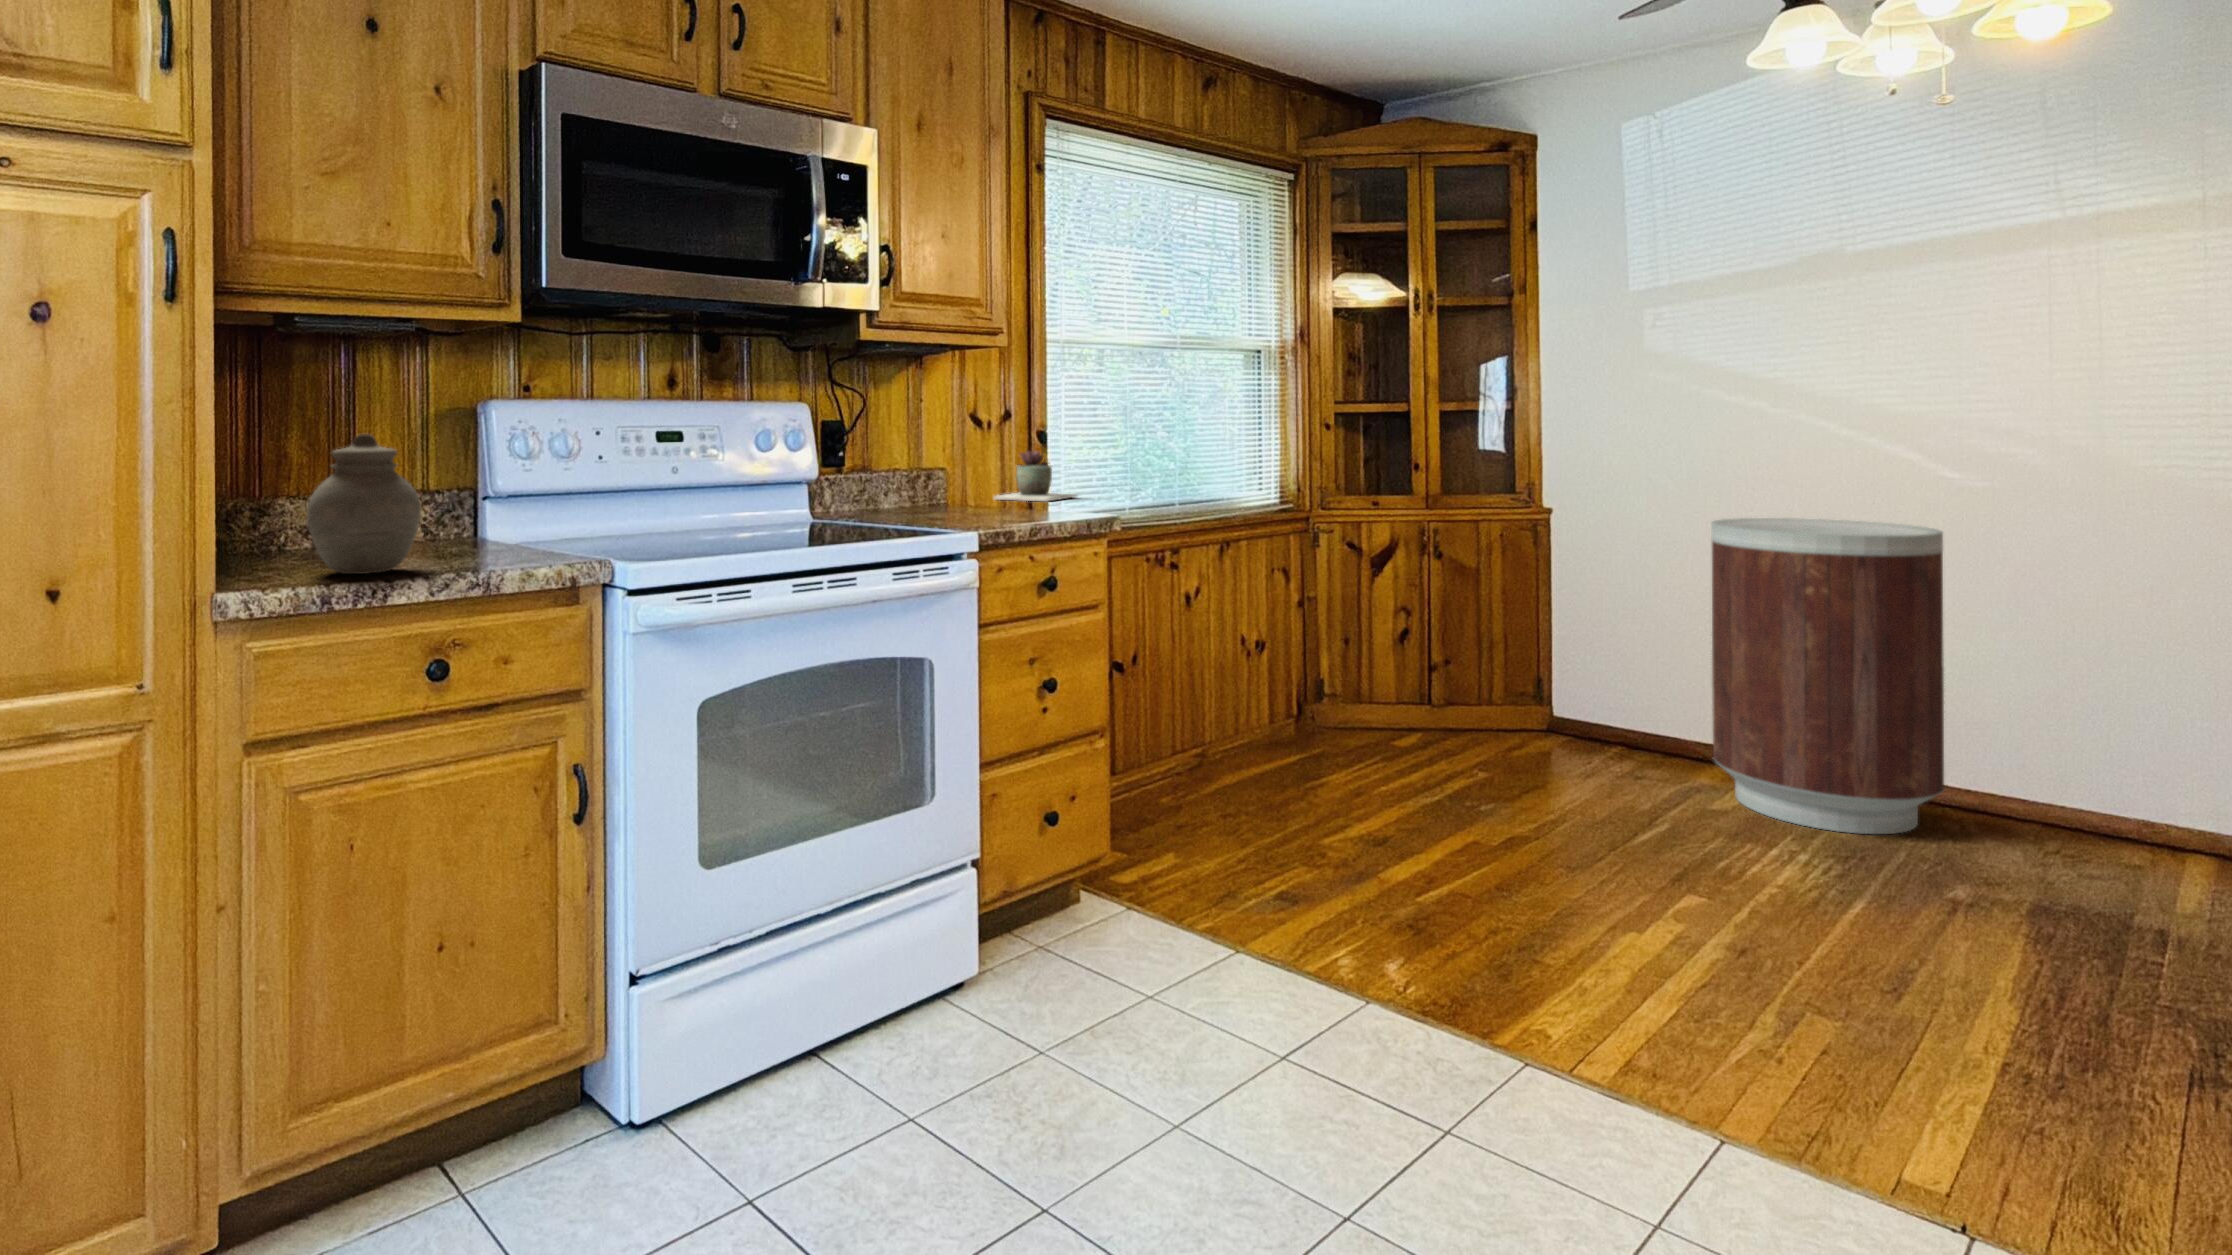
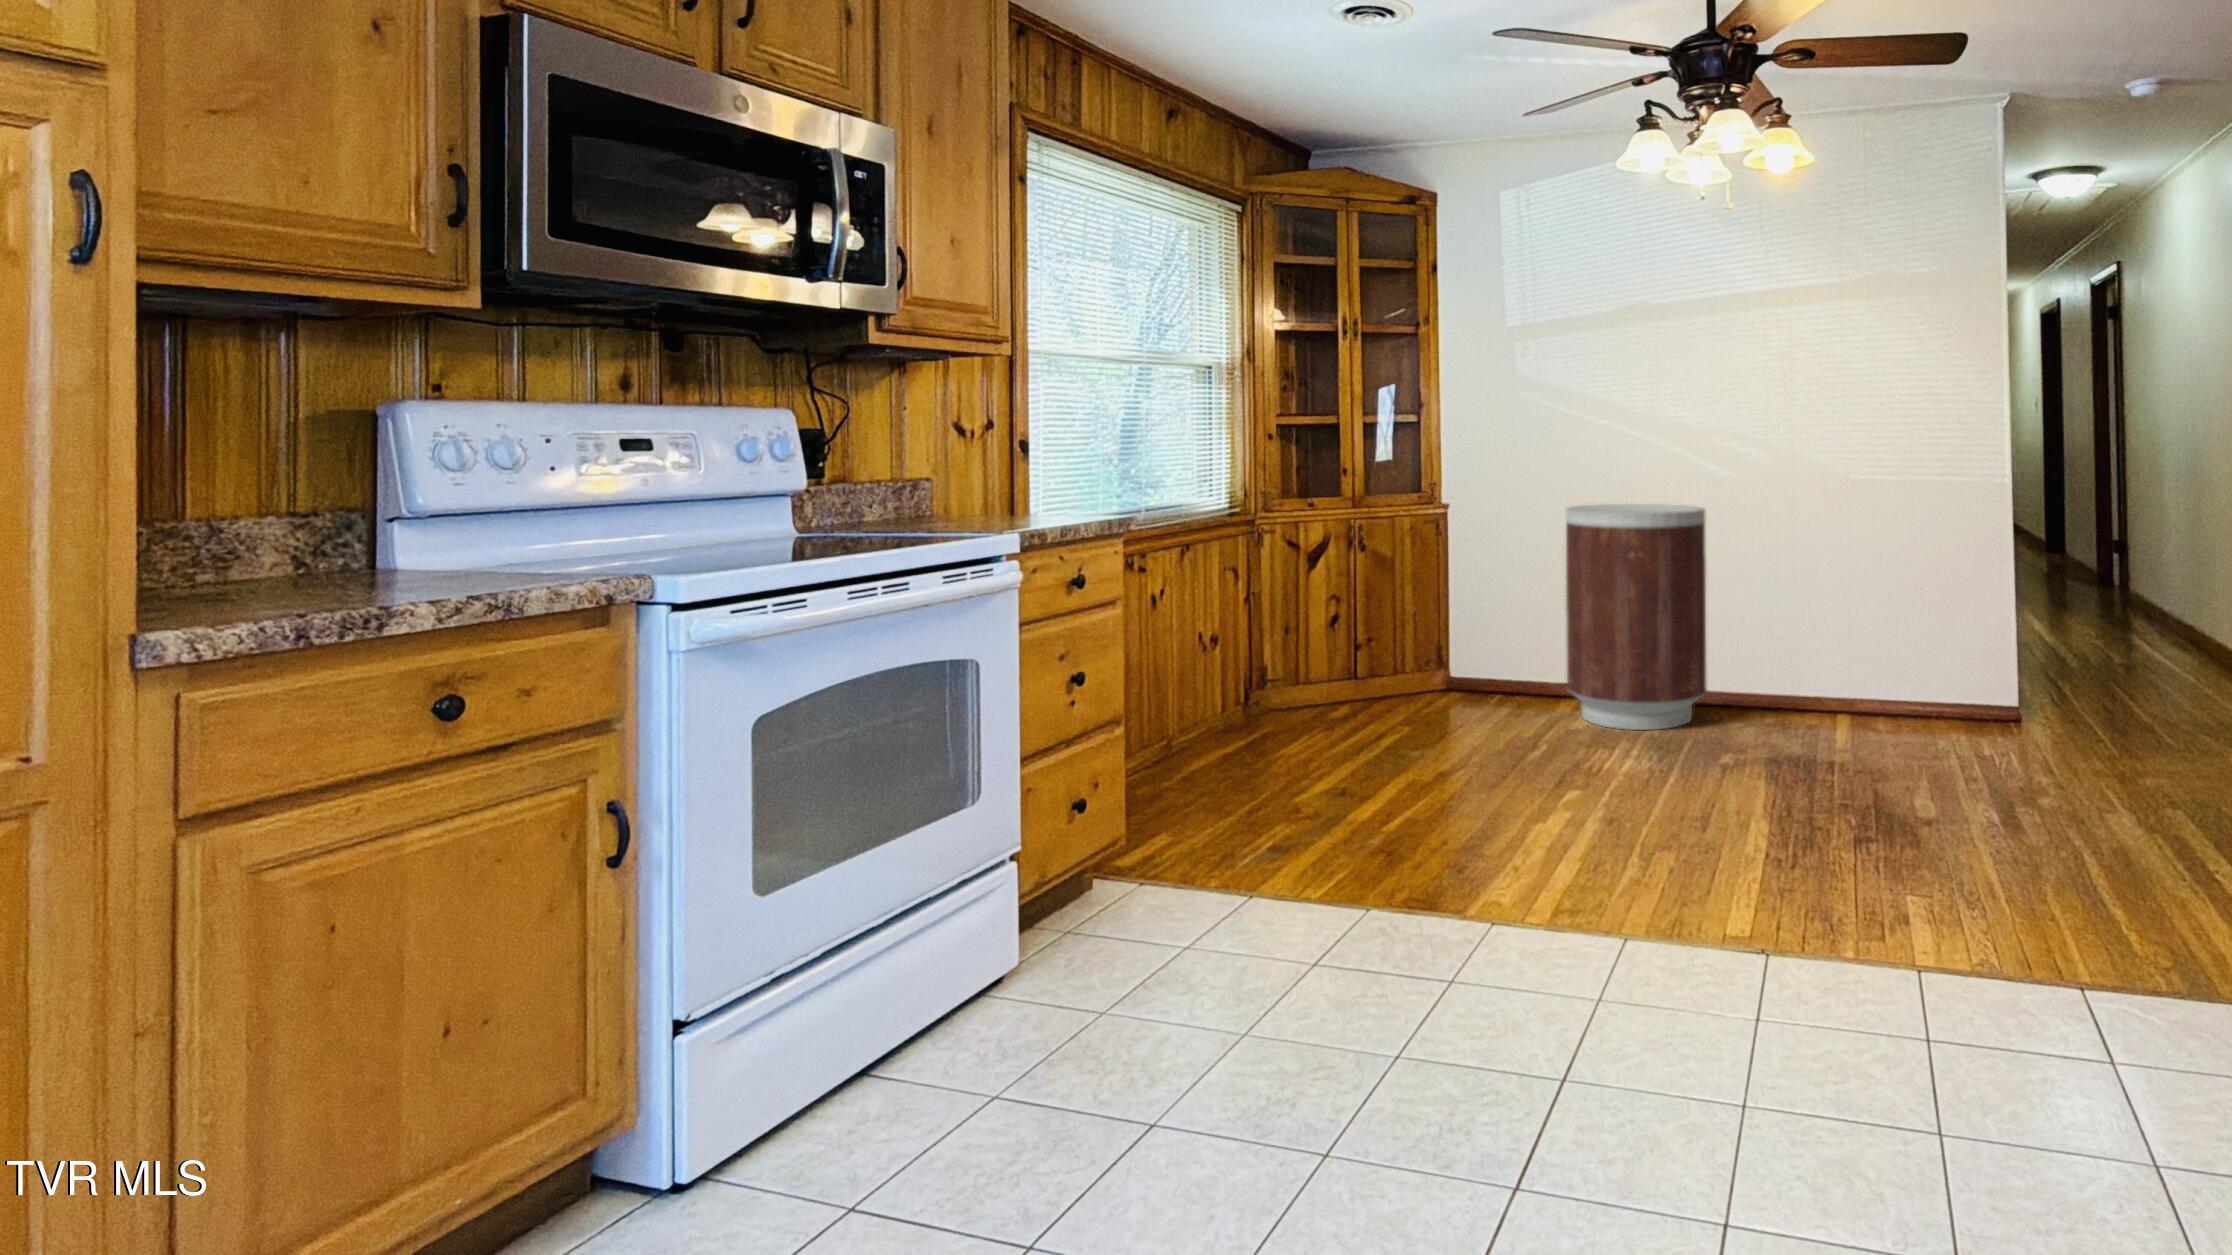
jar: present [307,434,421,574] -> none [227,434,402,606]
succulent plant: present [994,451,1076,501] -> none [973,459,1058,510]

